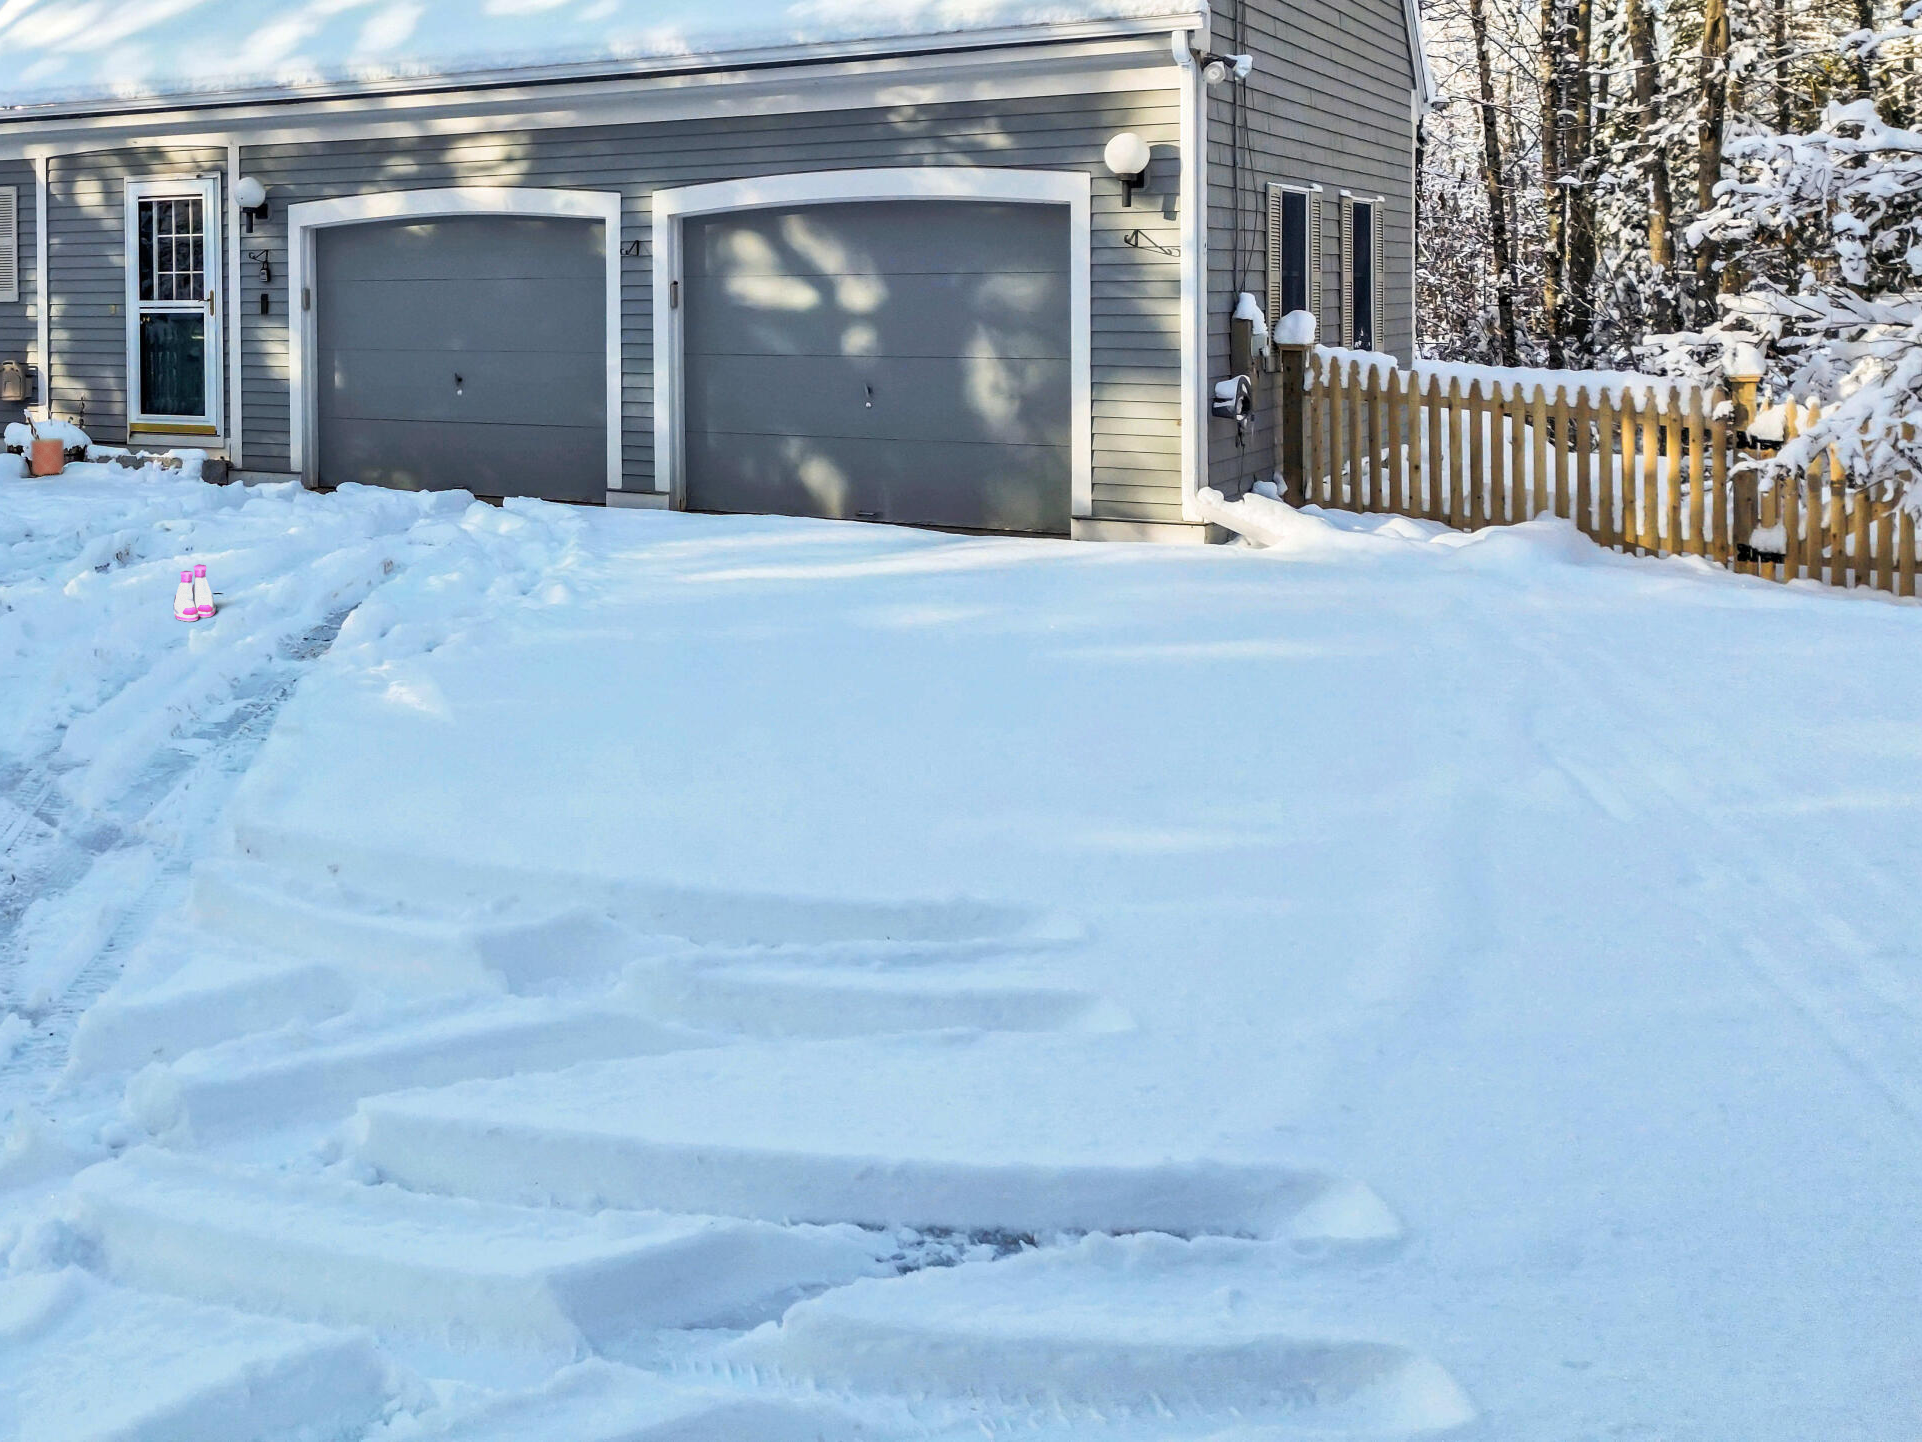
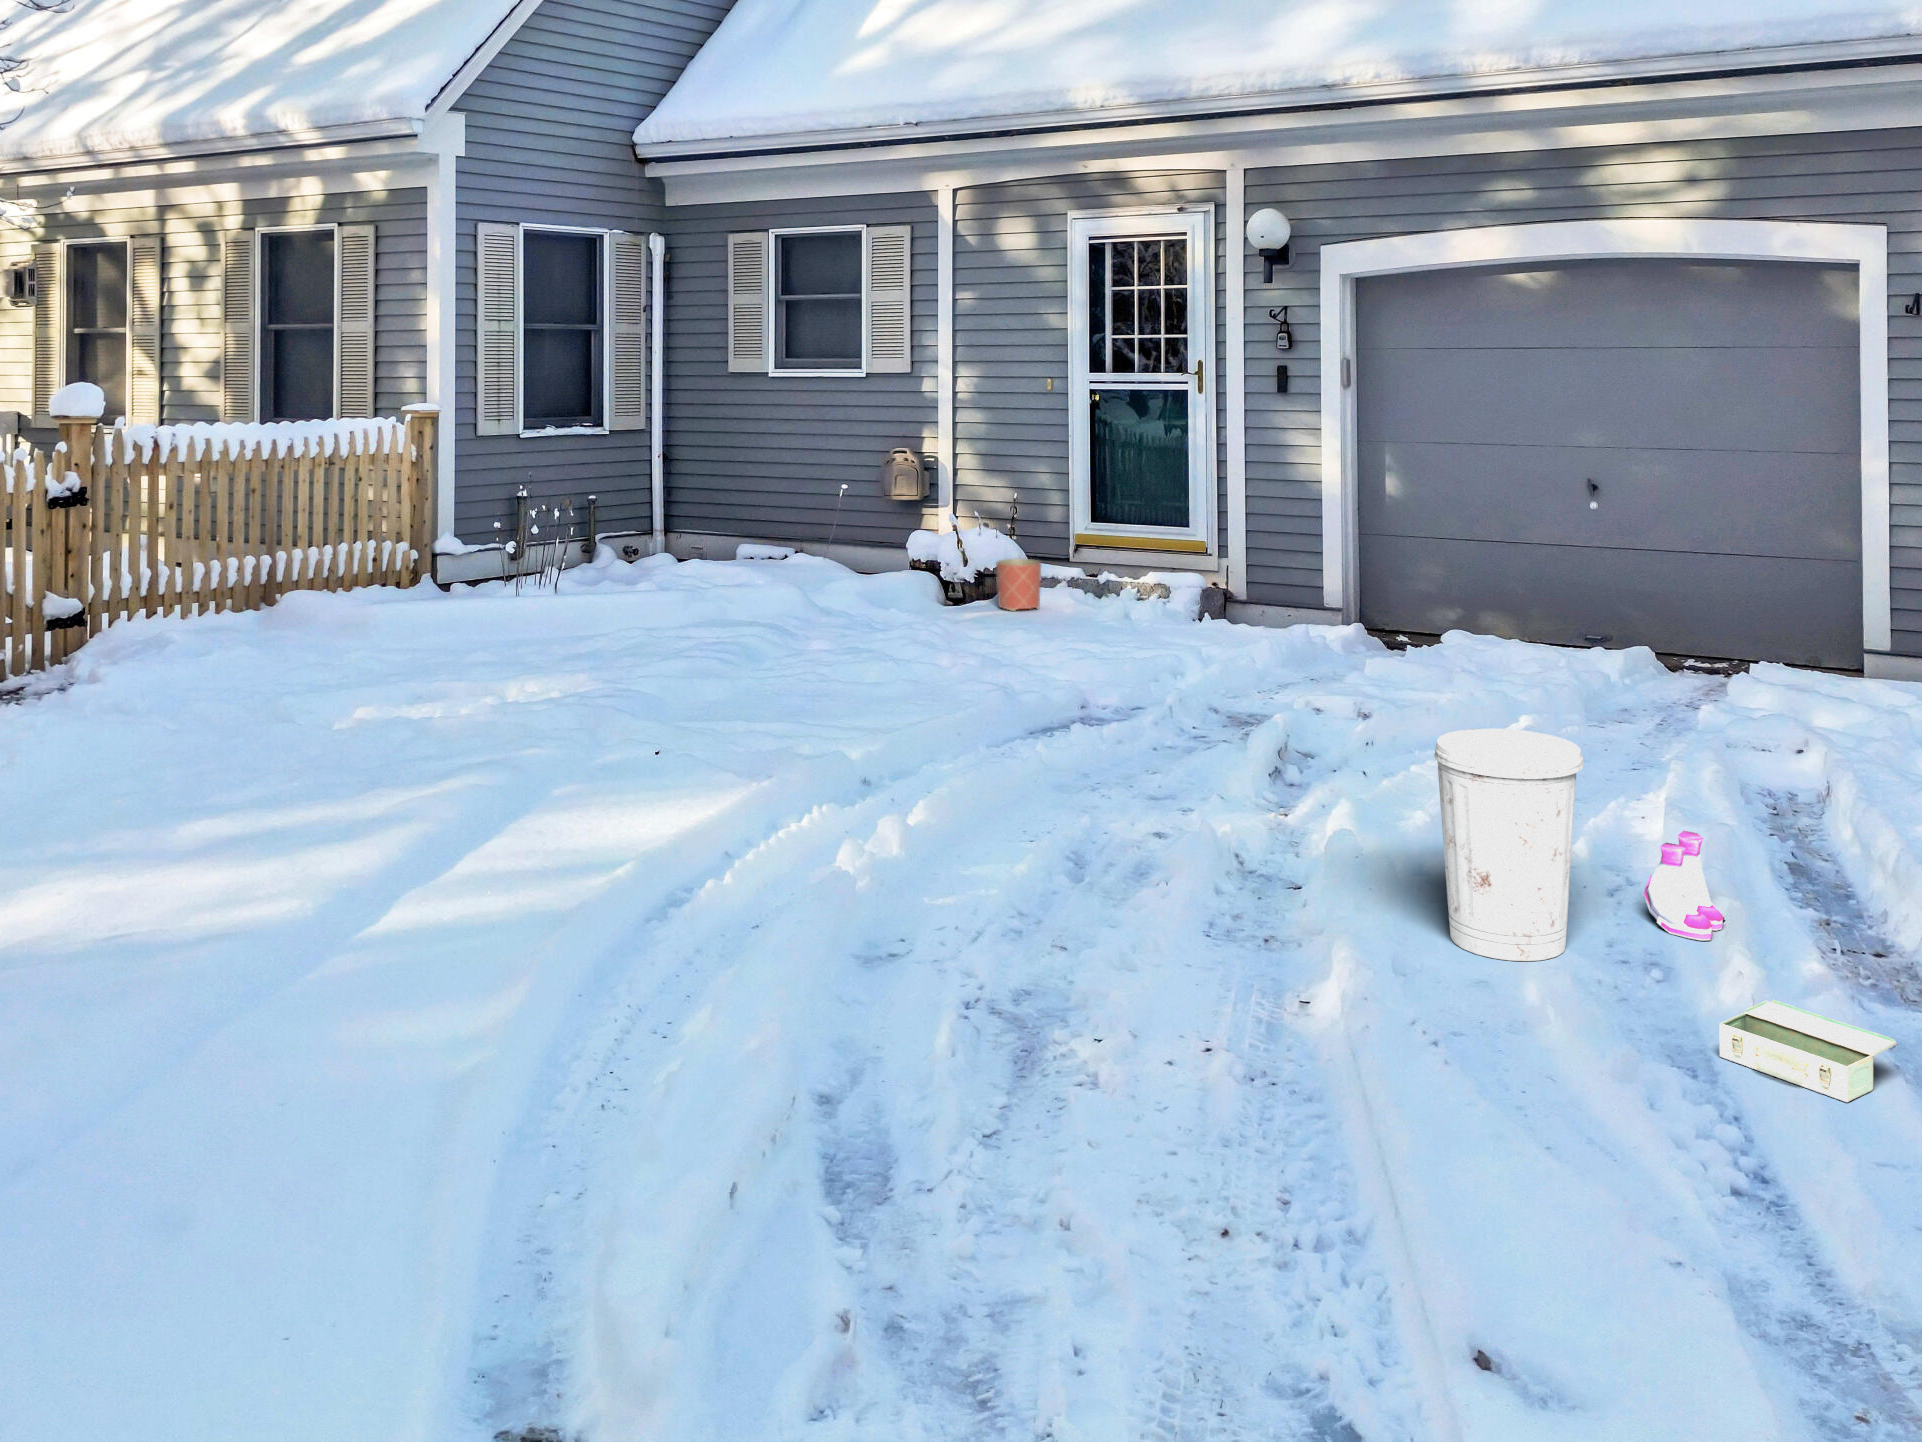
trash can: none [38,508,119,632] -> present [1434,729,1583,961]
toolbox: none [110,635,186,674] -> present [1719,1000,1897,1102]

